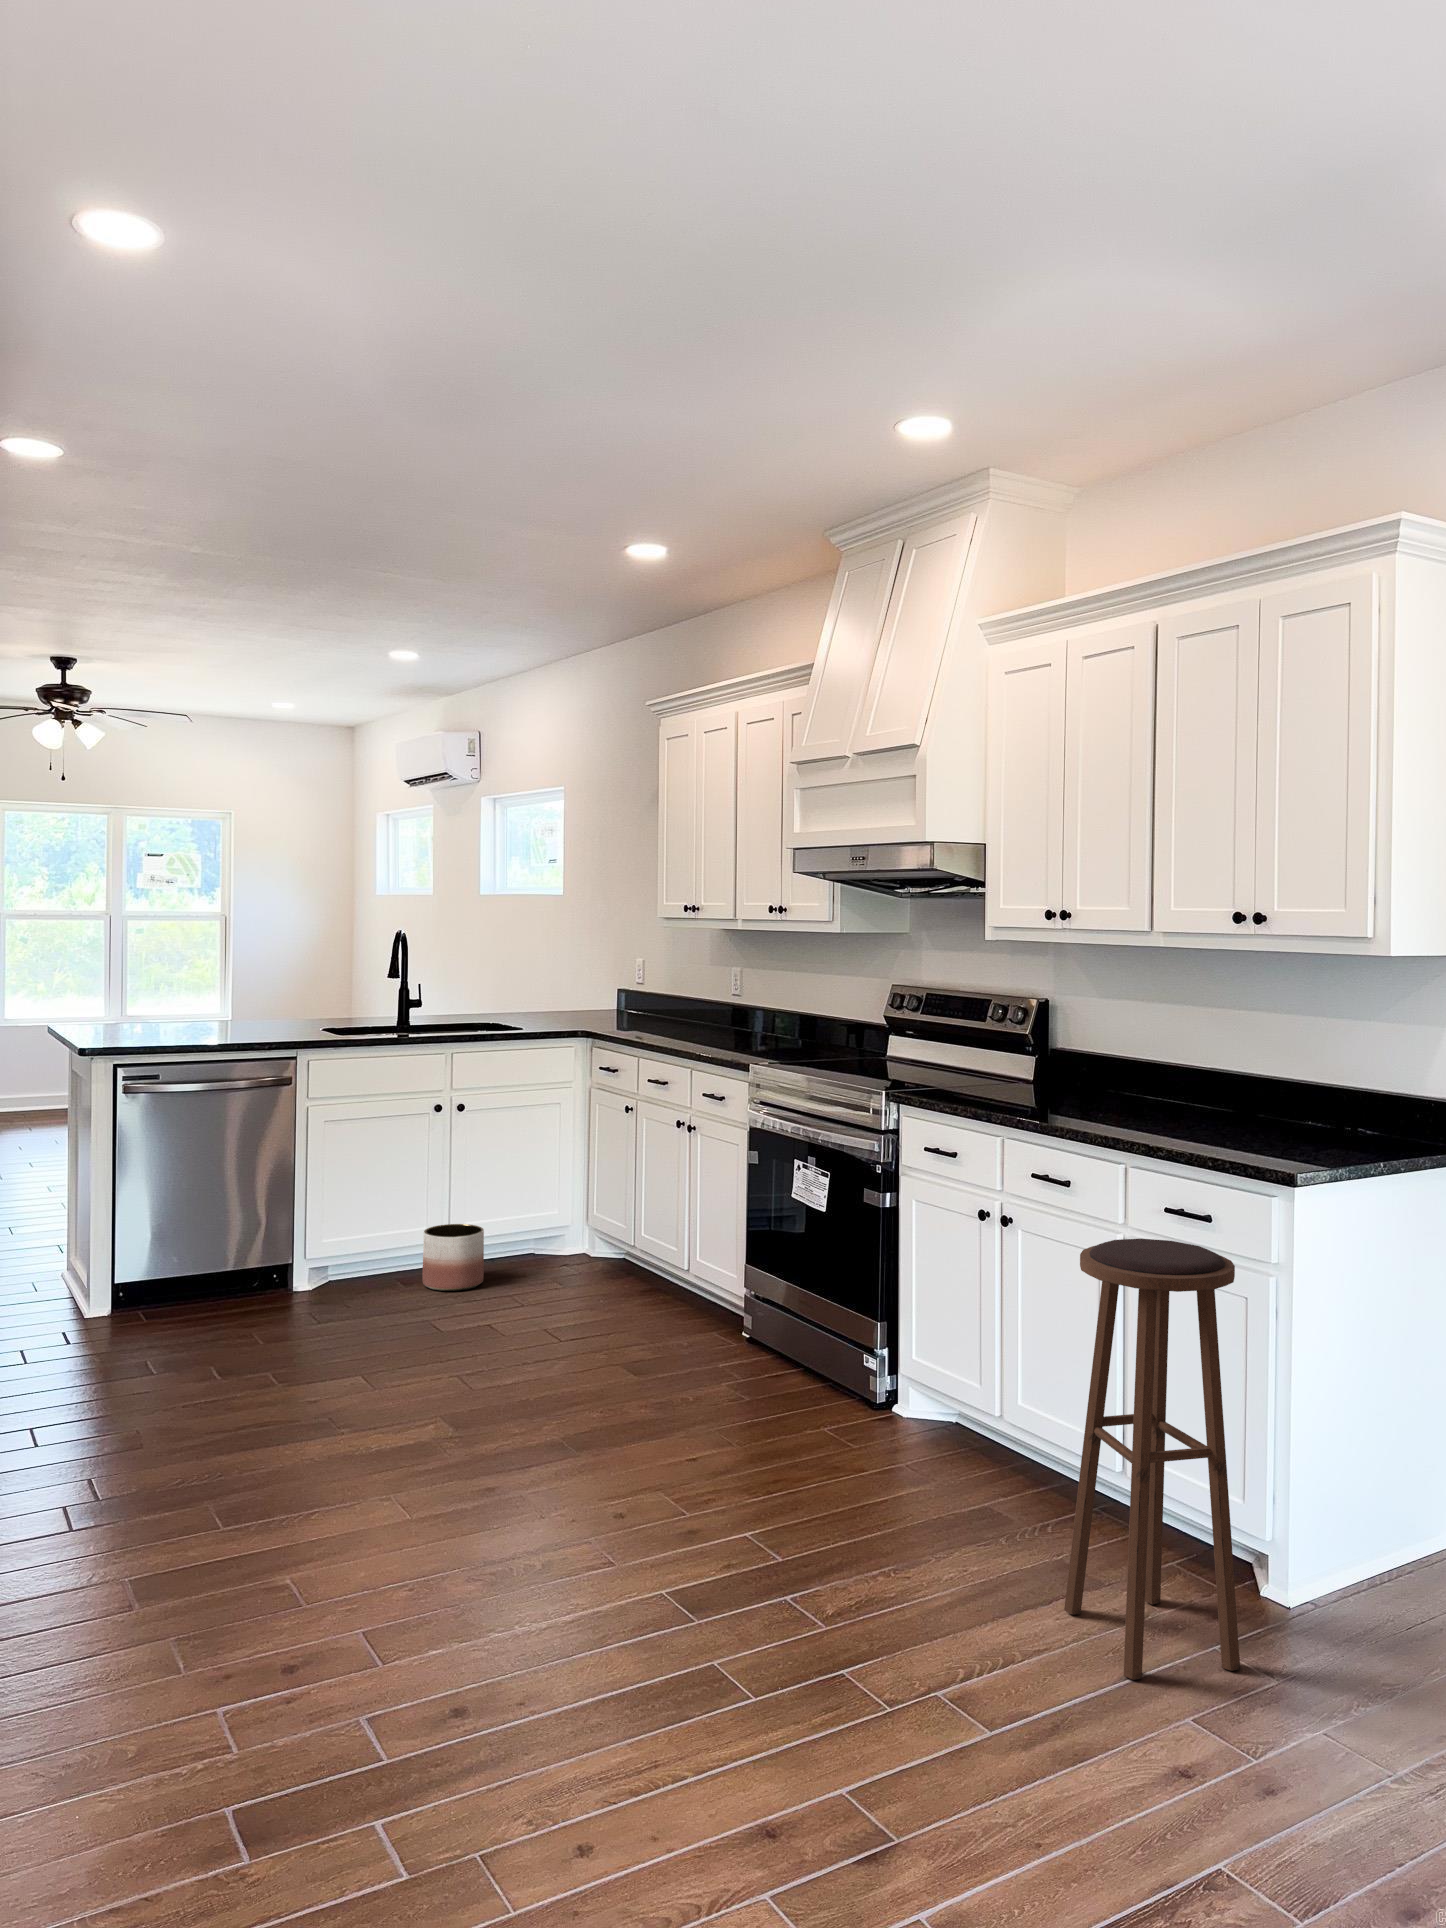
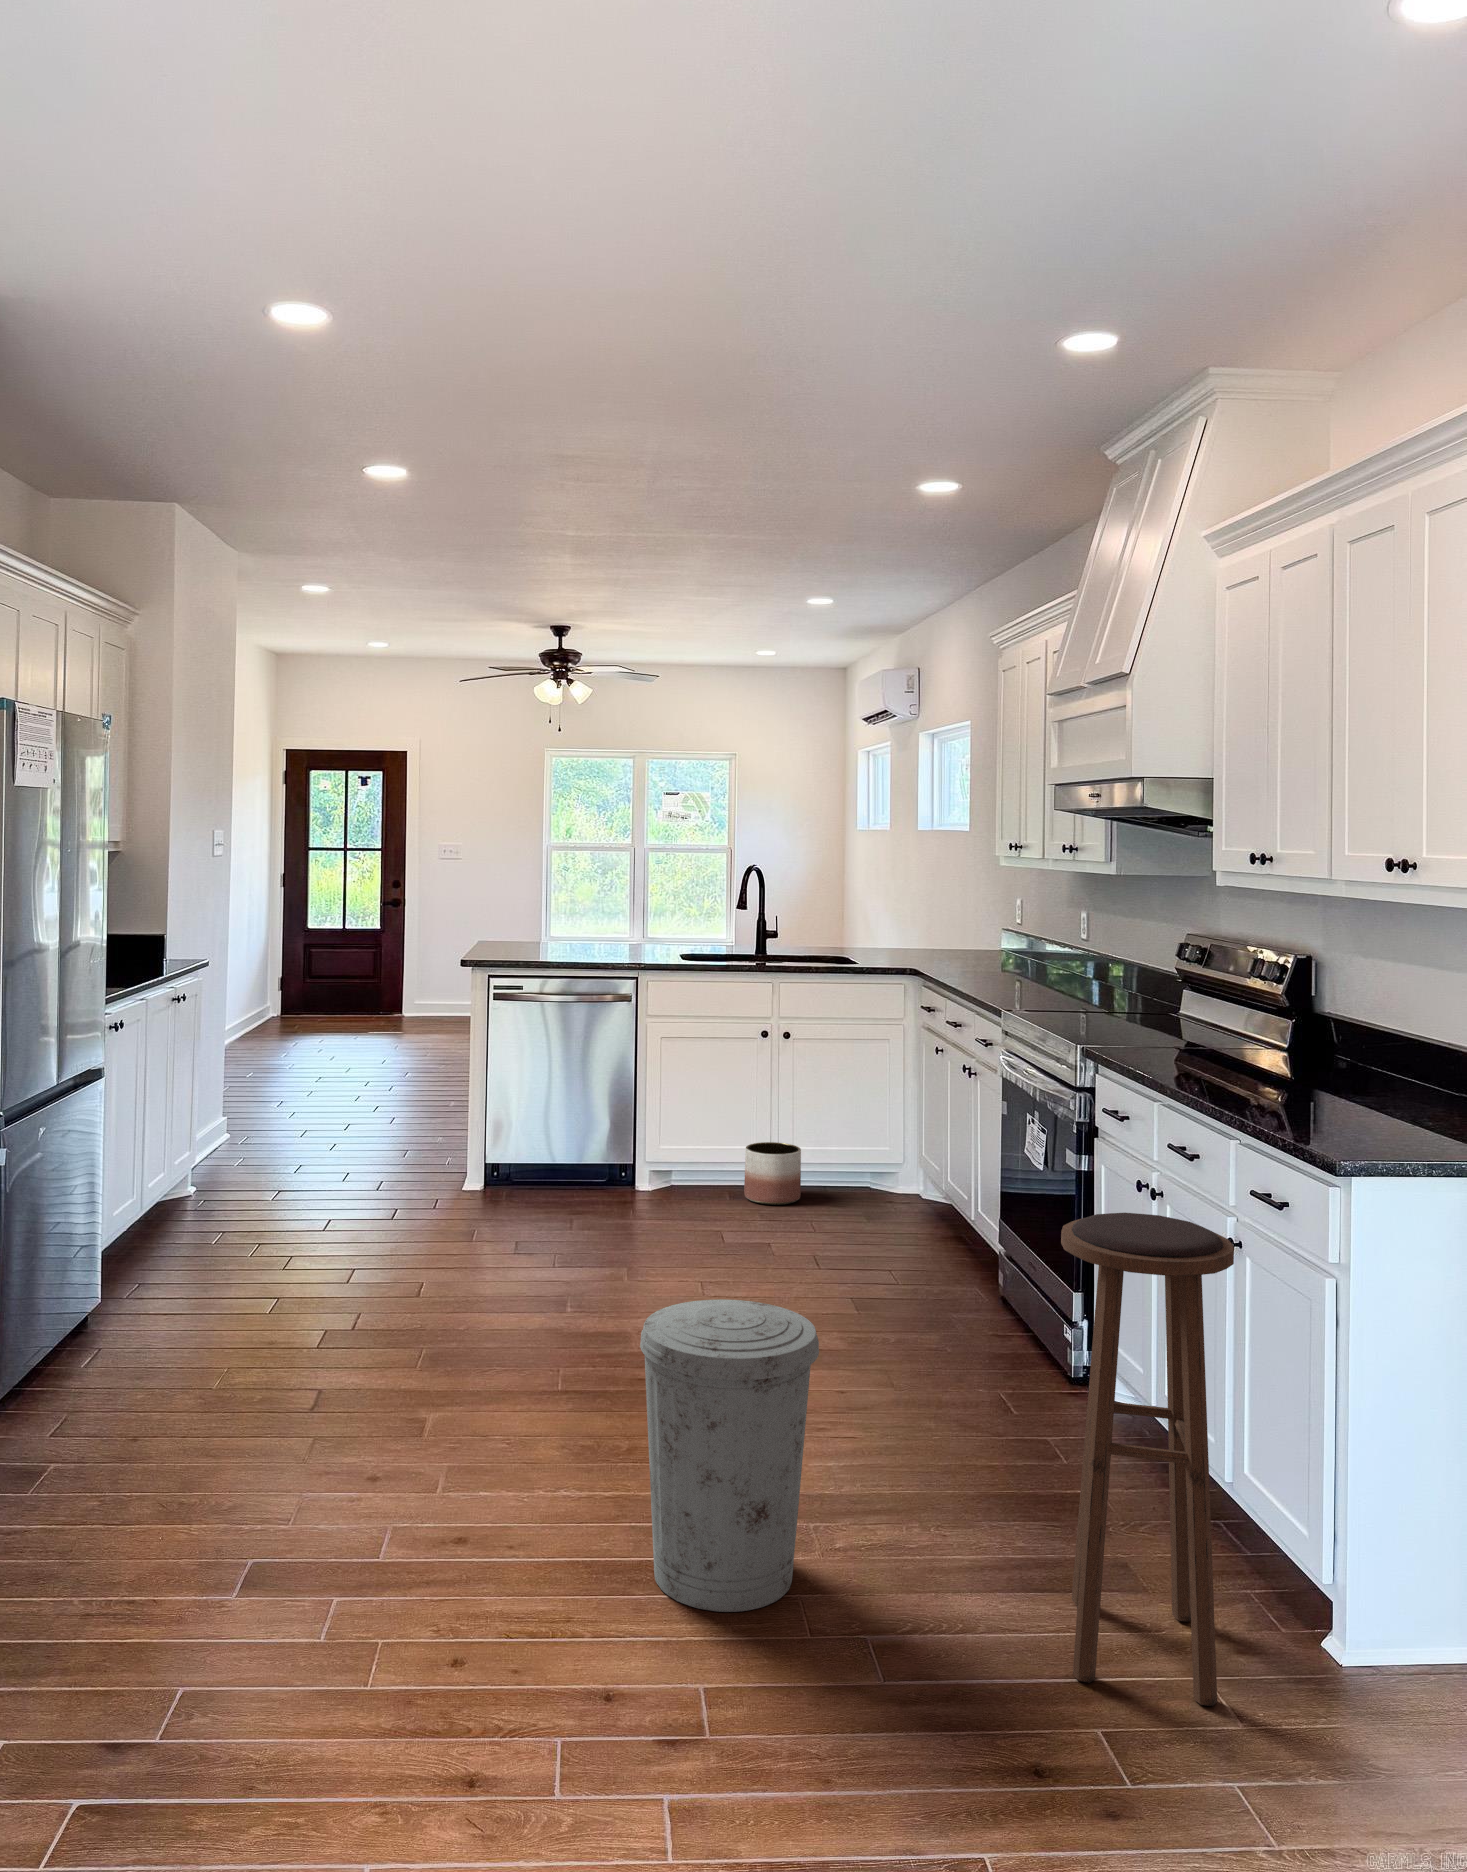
trash can: none [673,1382,861,1716] -> present [640,1300,819,1612]

